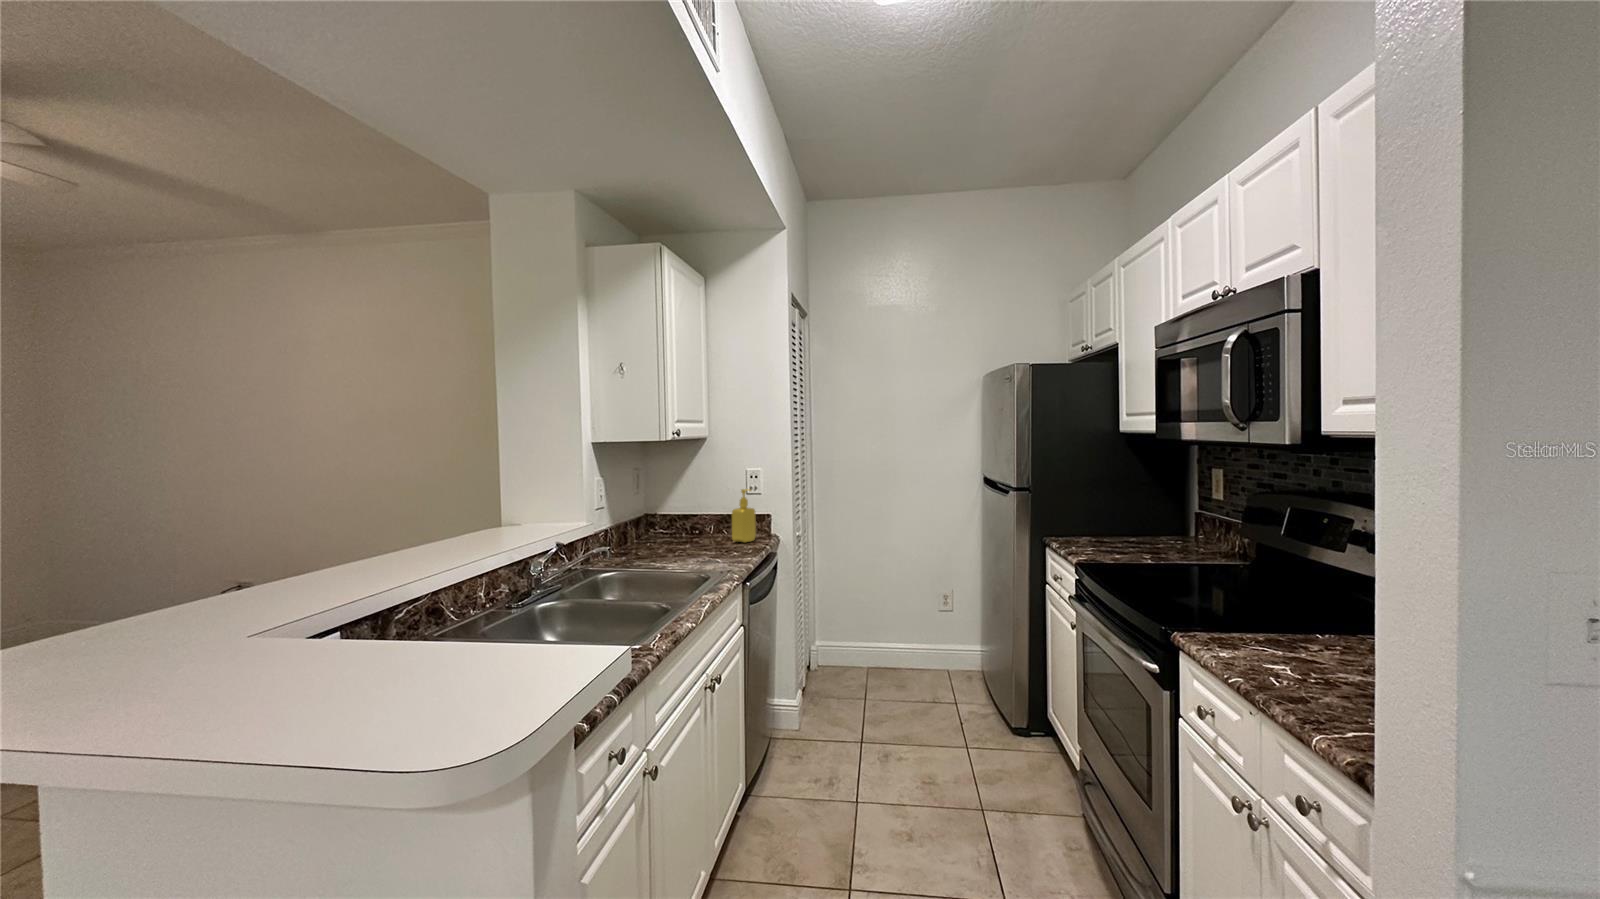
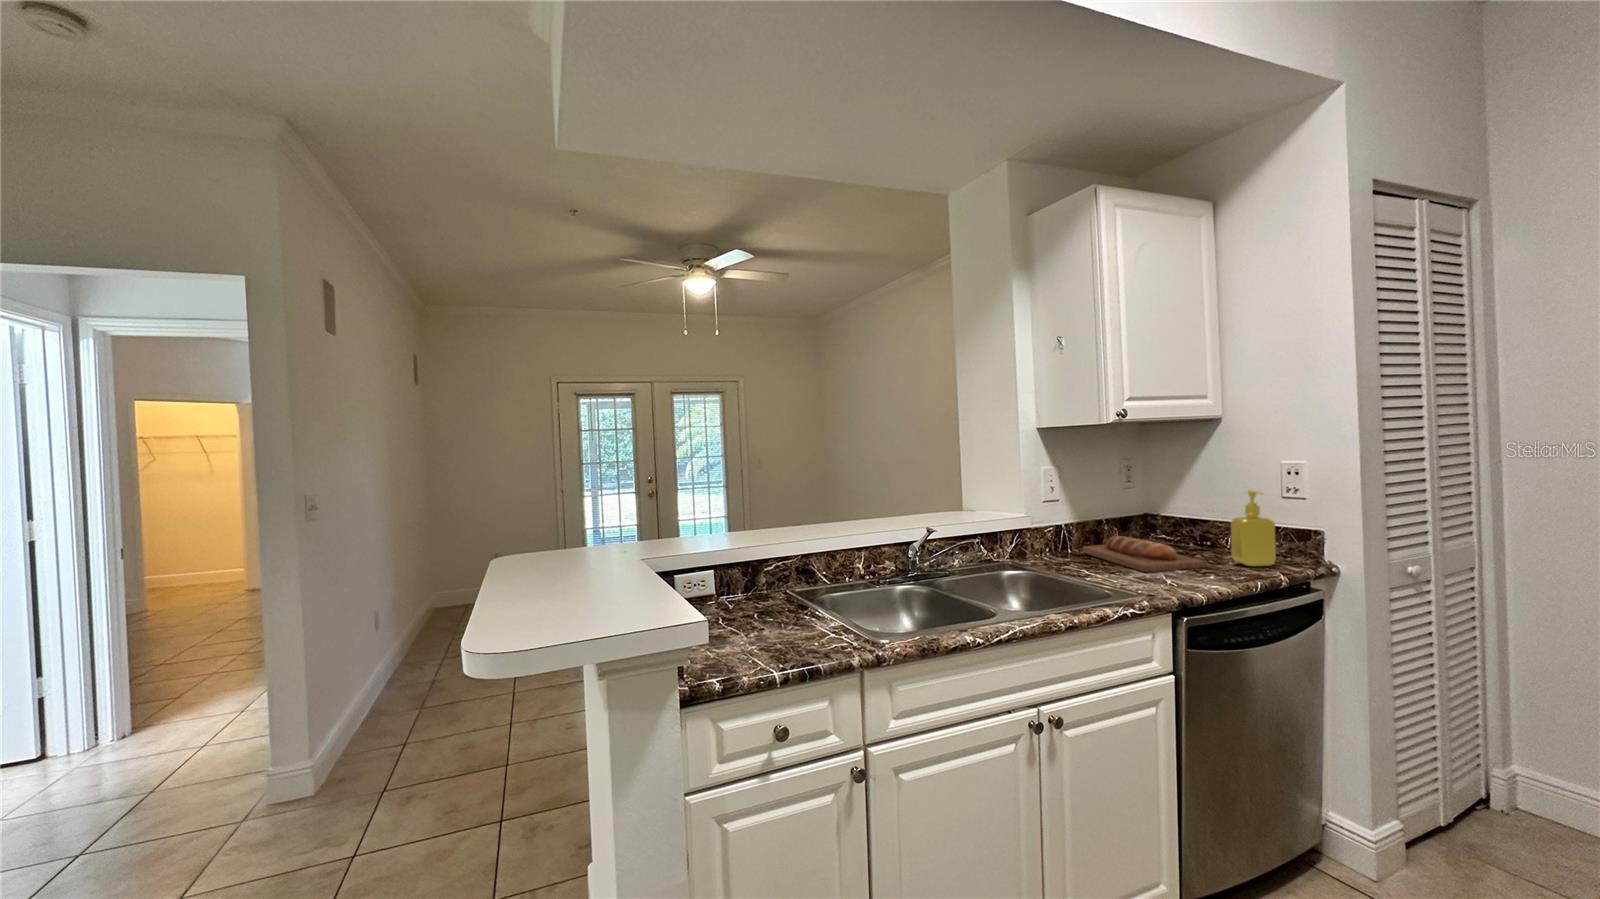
bread loaf: none [623,533,725,556] -> present [1082,536,1207,572]

